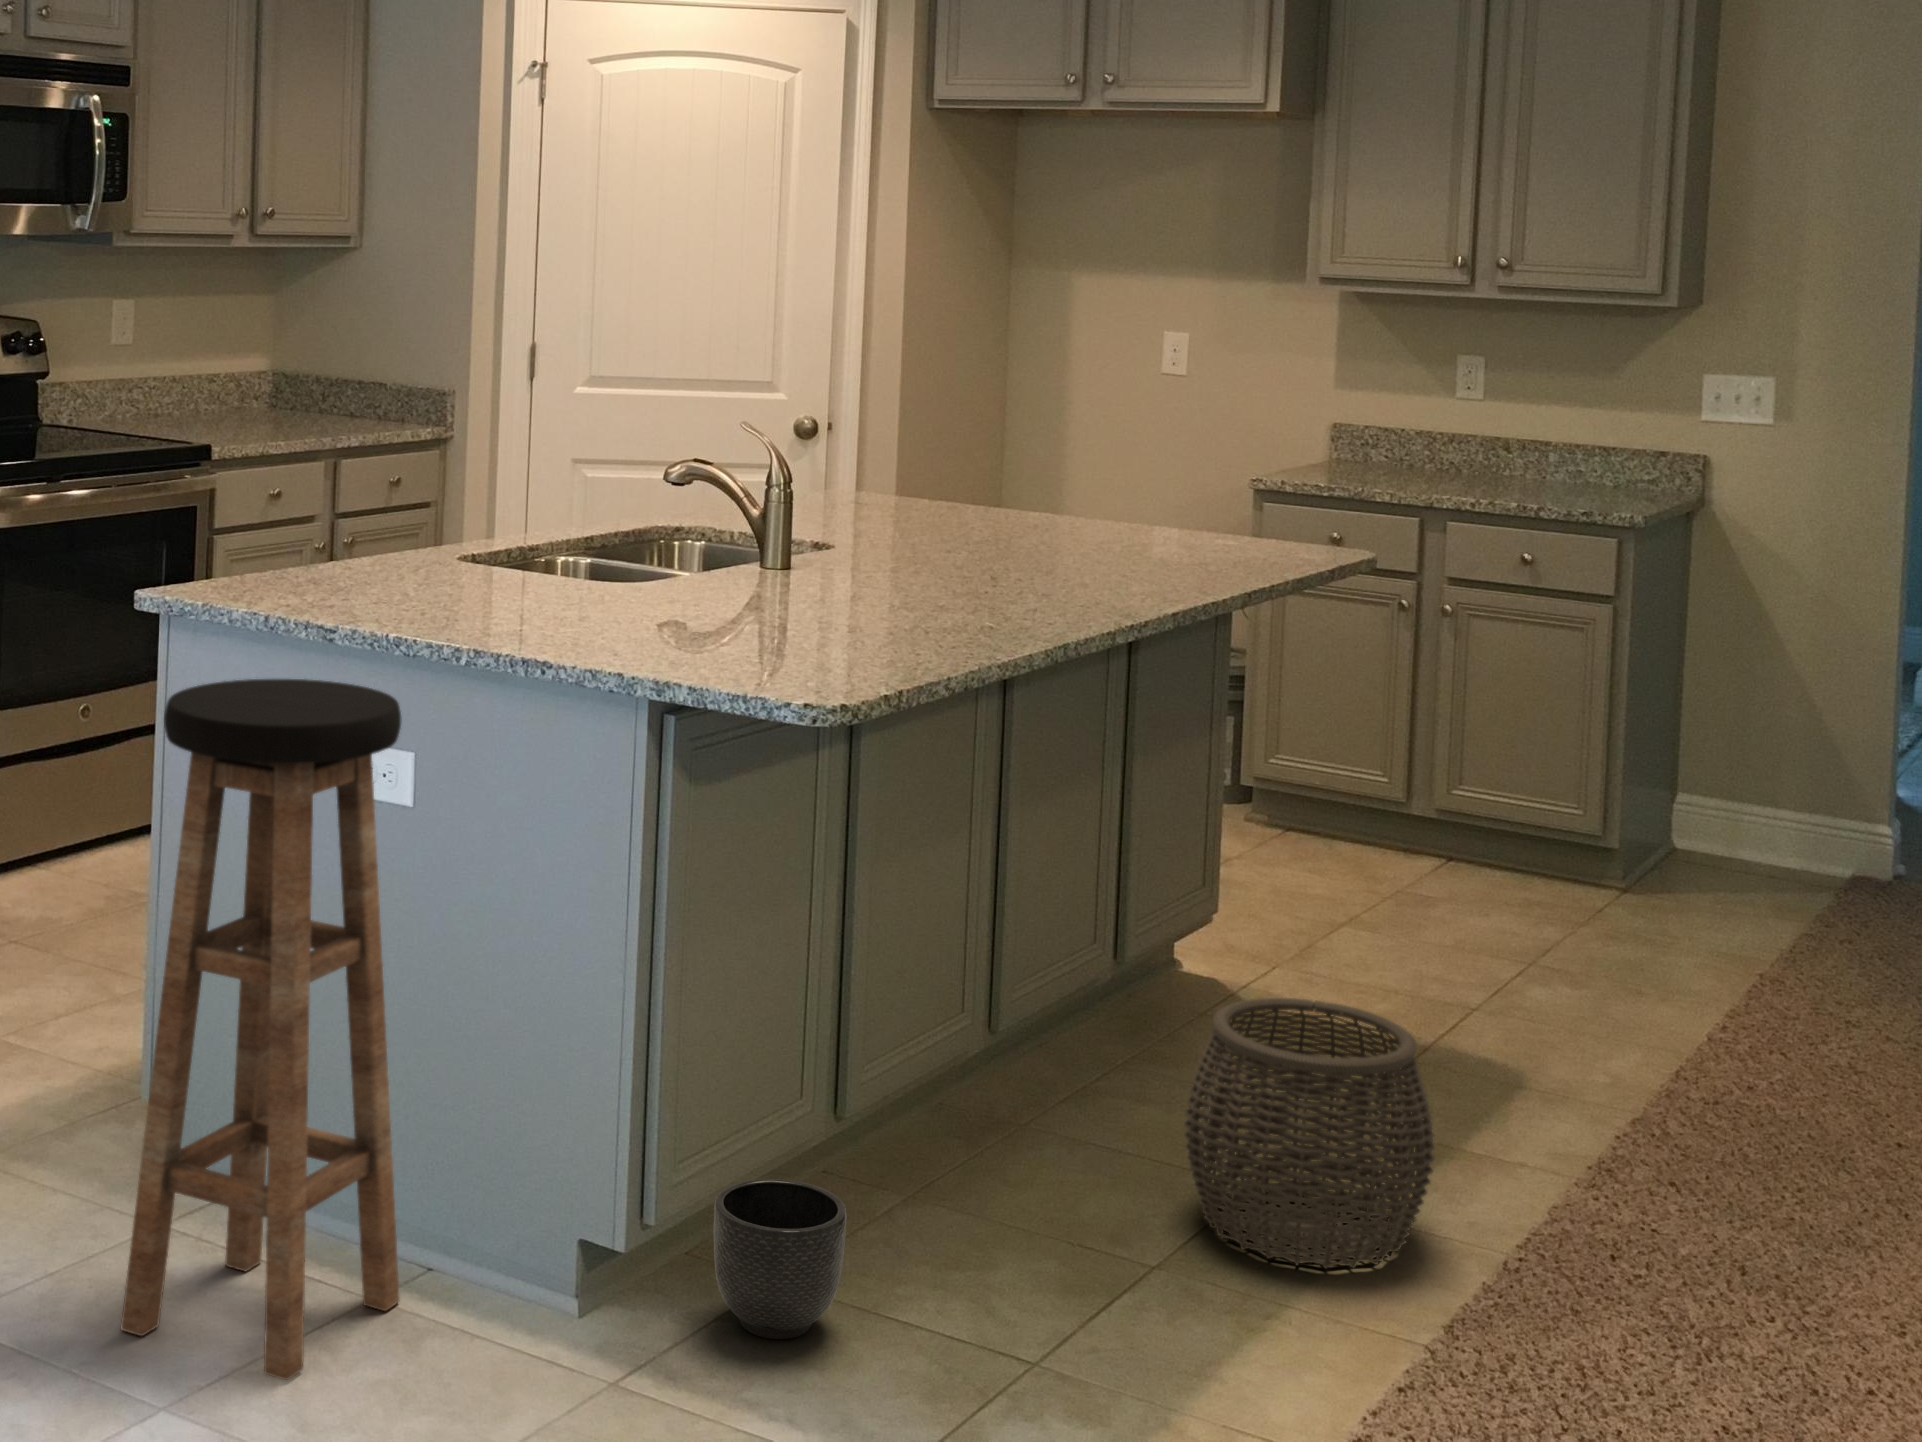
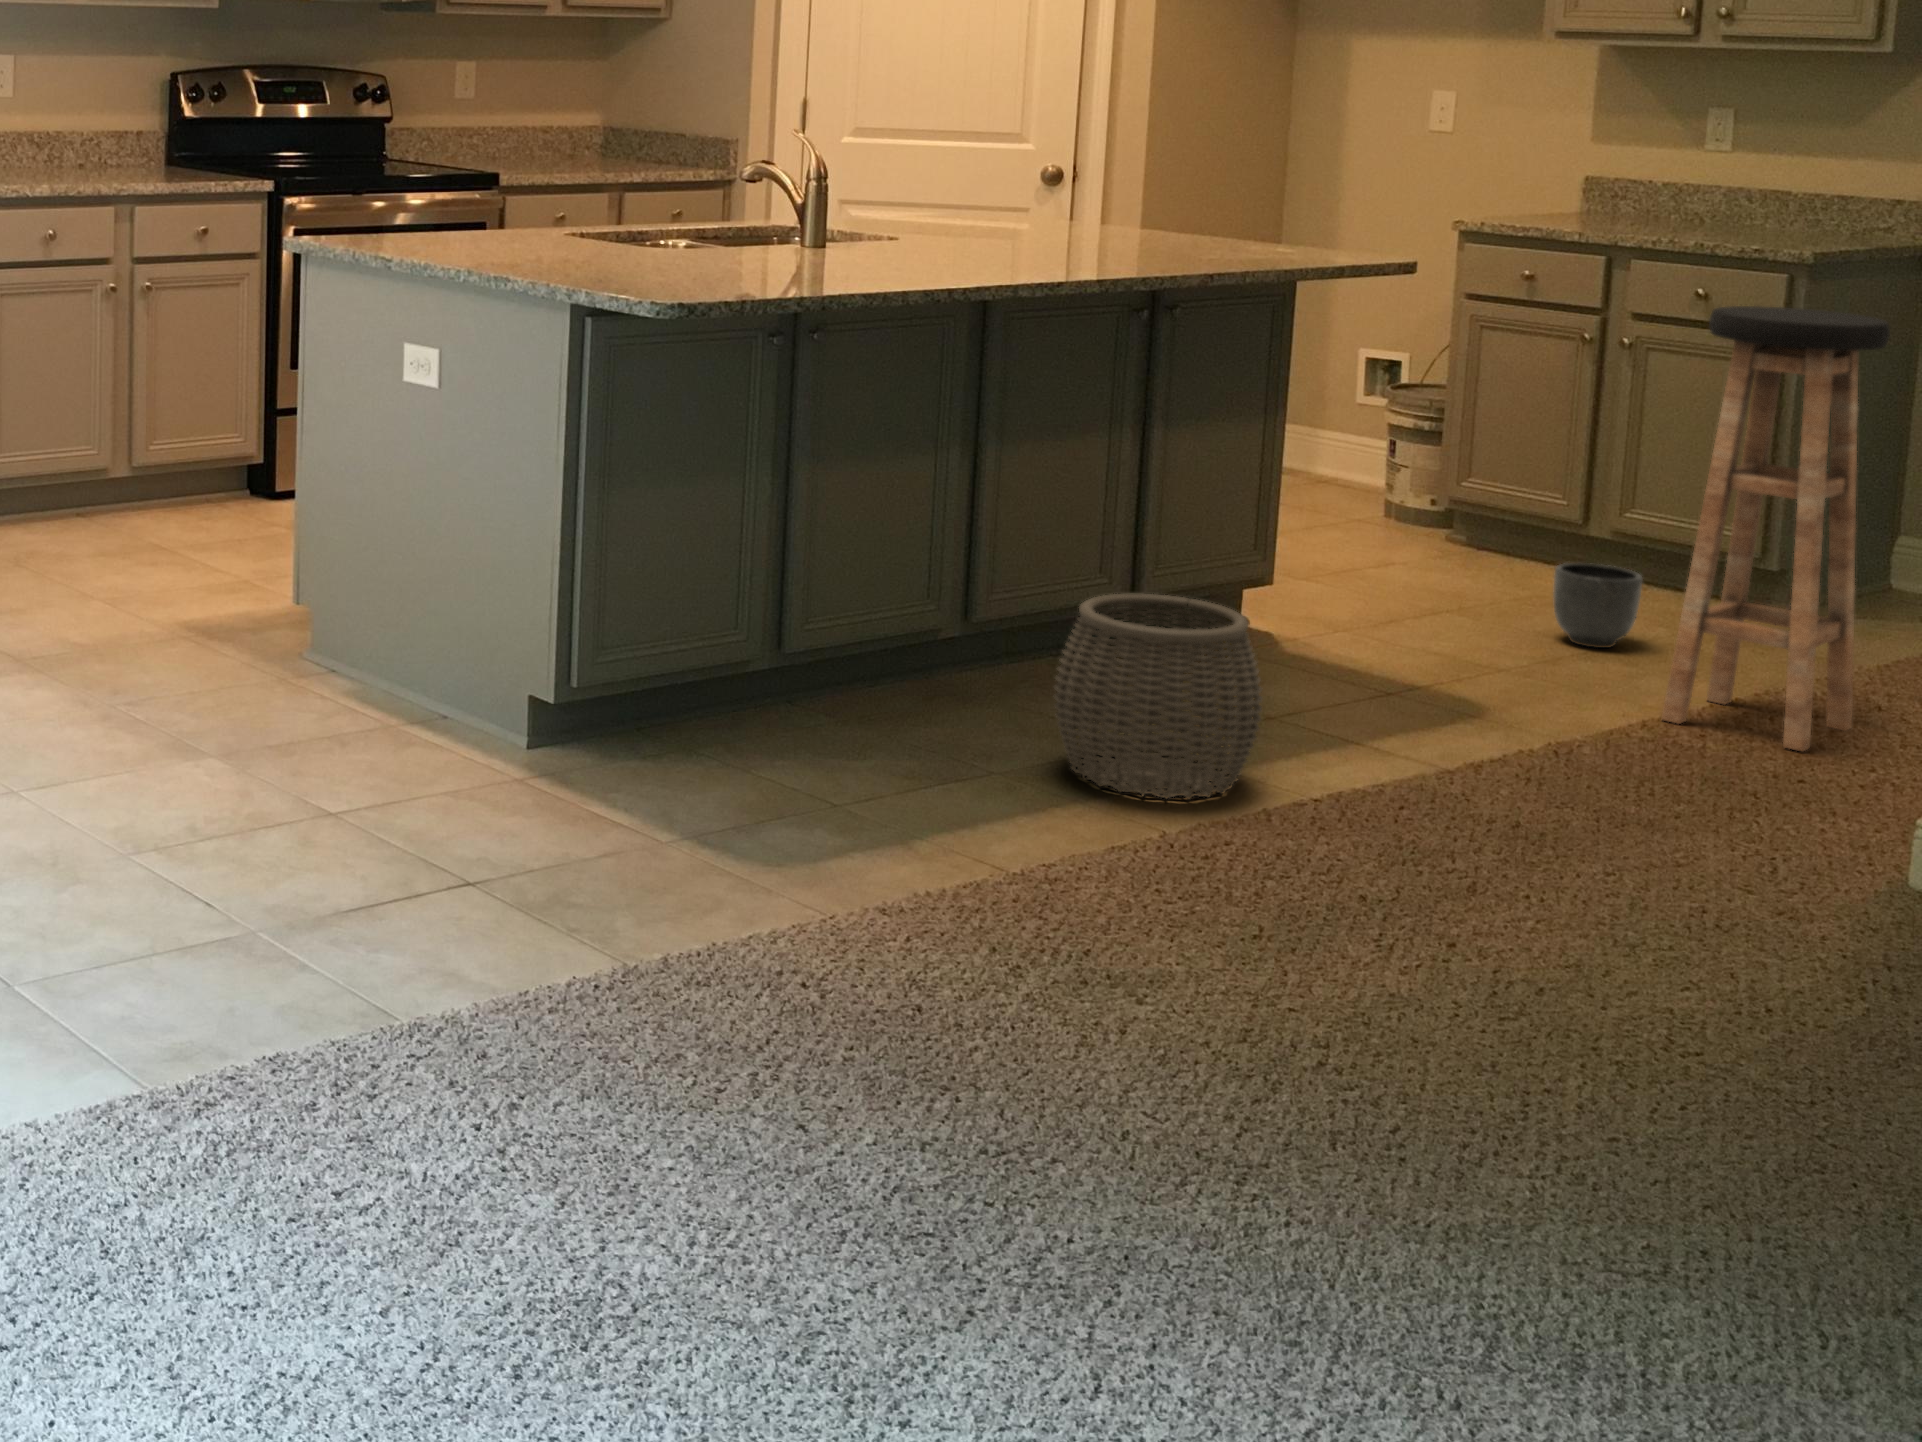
bar stool: present [121,679,401,1380] -> present [1662,306,1890,751]
planter: present [713,1179,847,1339] -> present [1553,563,1642,648]

